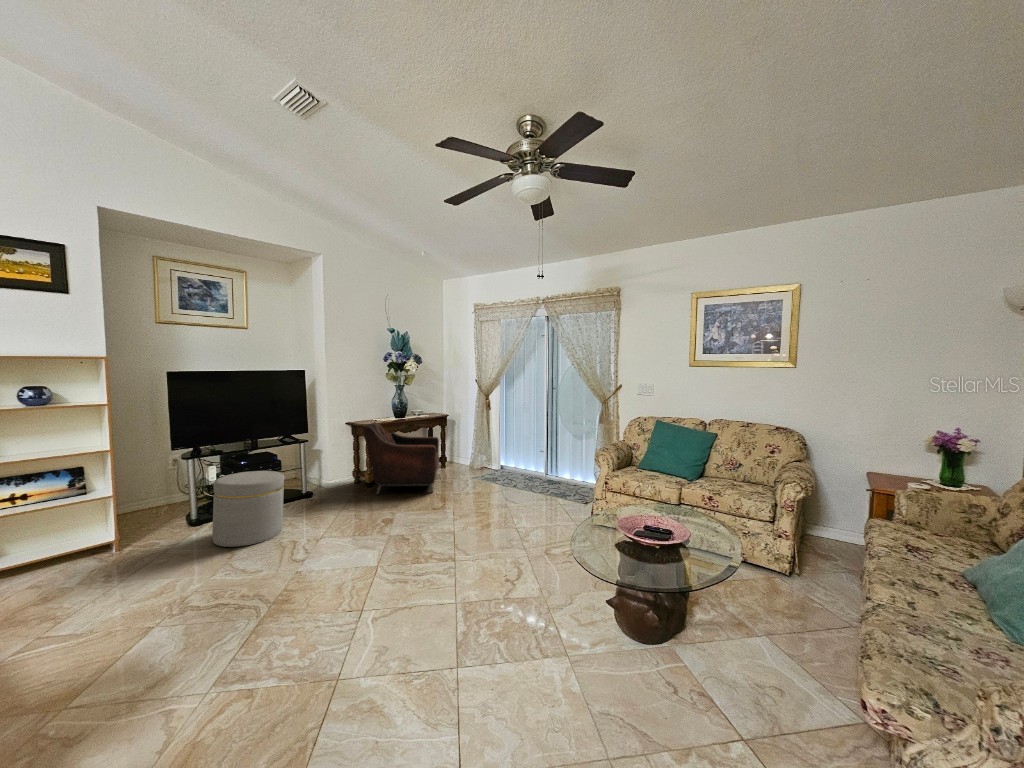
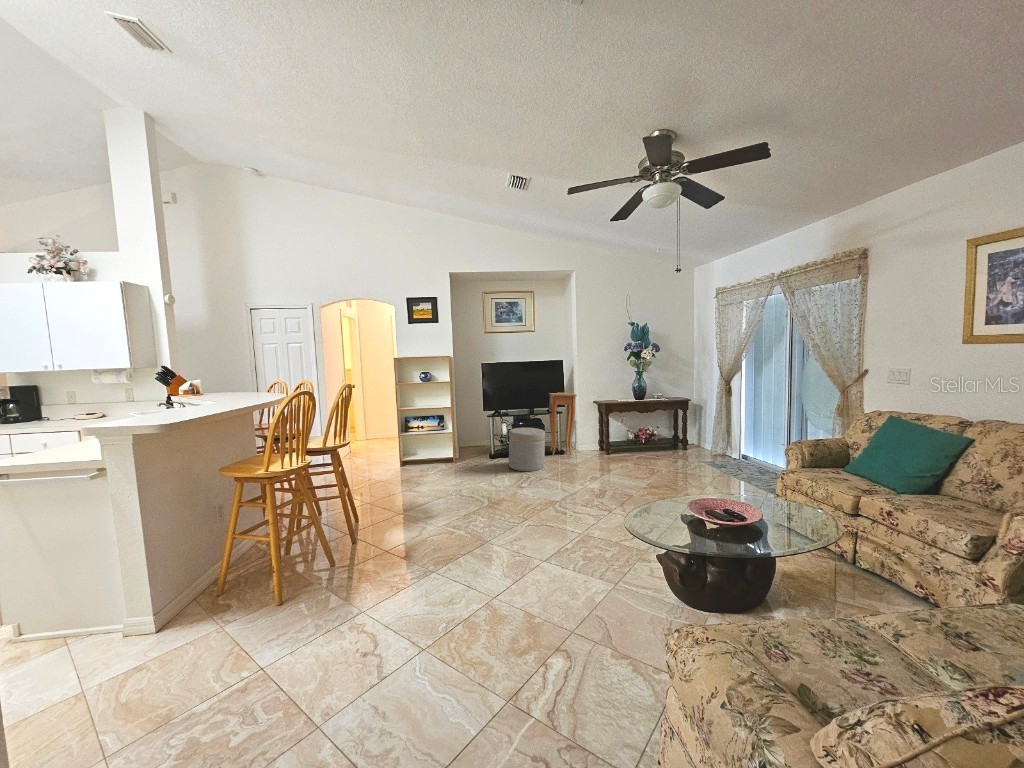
side table: none [278,414,326,506] -> present [549,392,576,455]
armchair: present [363,422,439,494] -> none [602,400,672,465]

